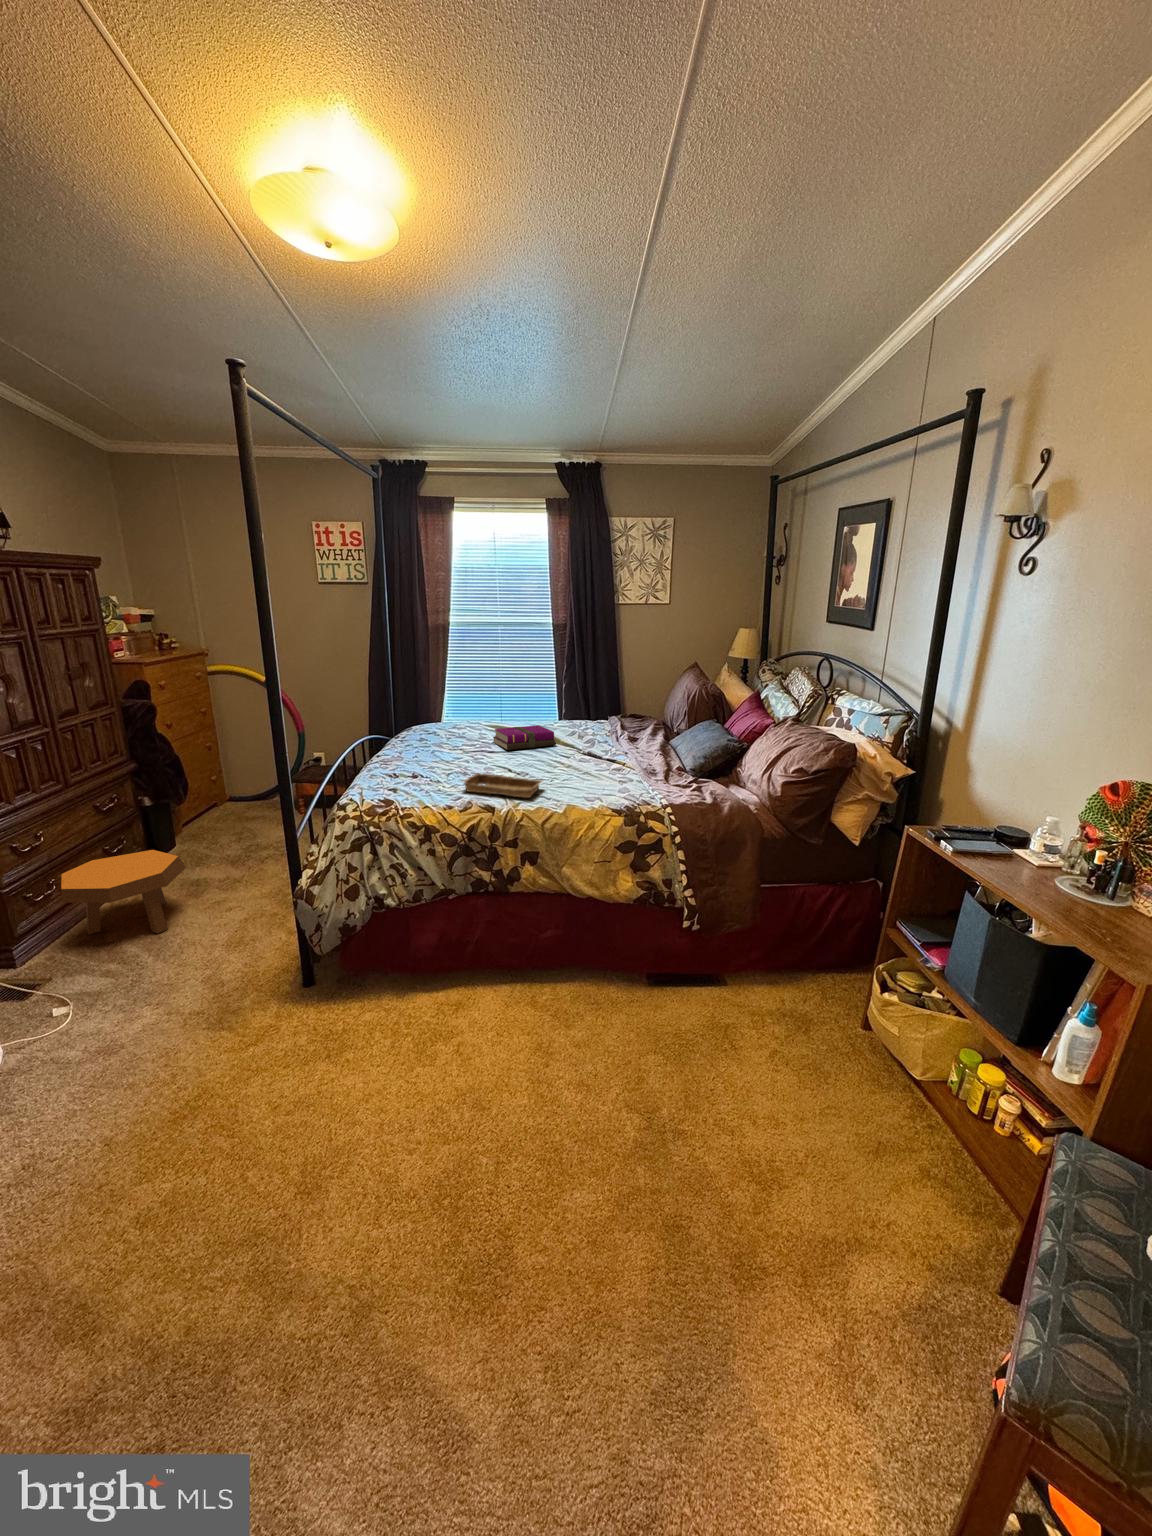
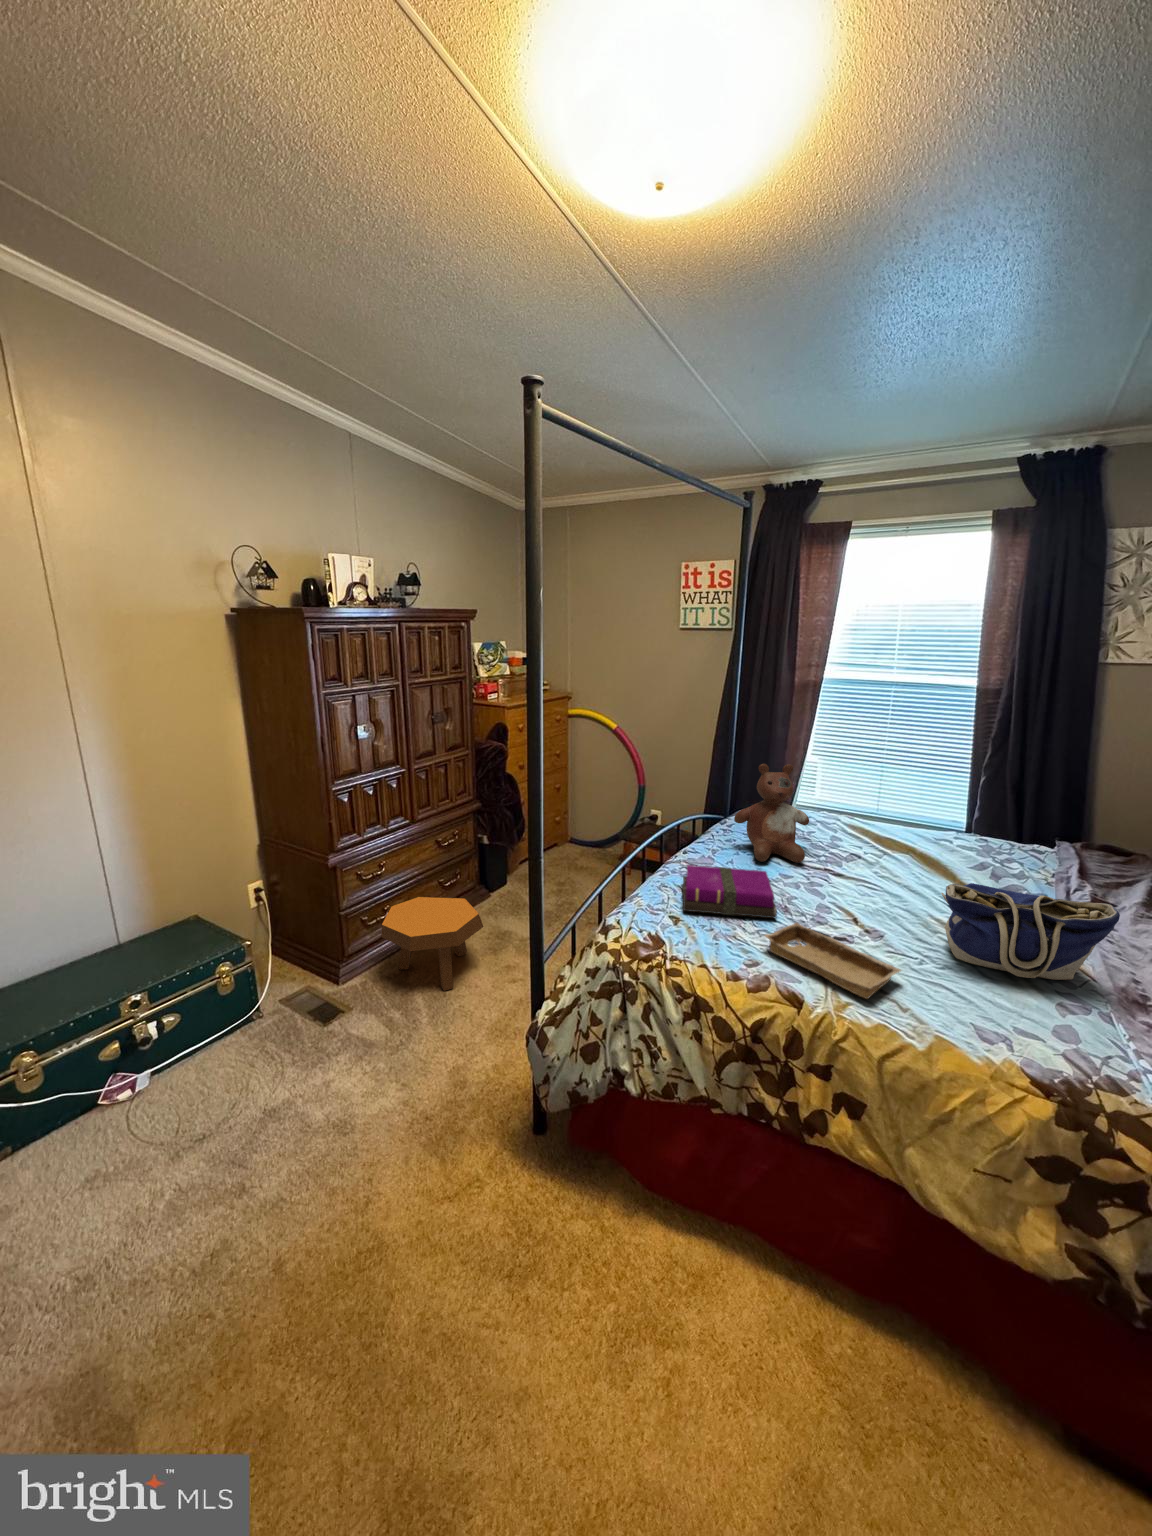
stuffed bear: none [412,679,468,751] -> present [734,764,809,863]
tote bag: none [556,723,638,774] -> present [941,883,1120,980]
notebook: present [493,725,556,750] -> present [683,865,777,918]

